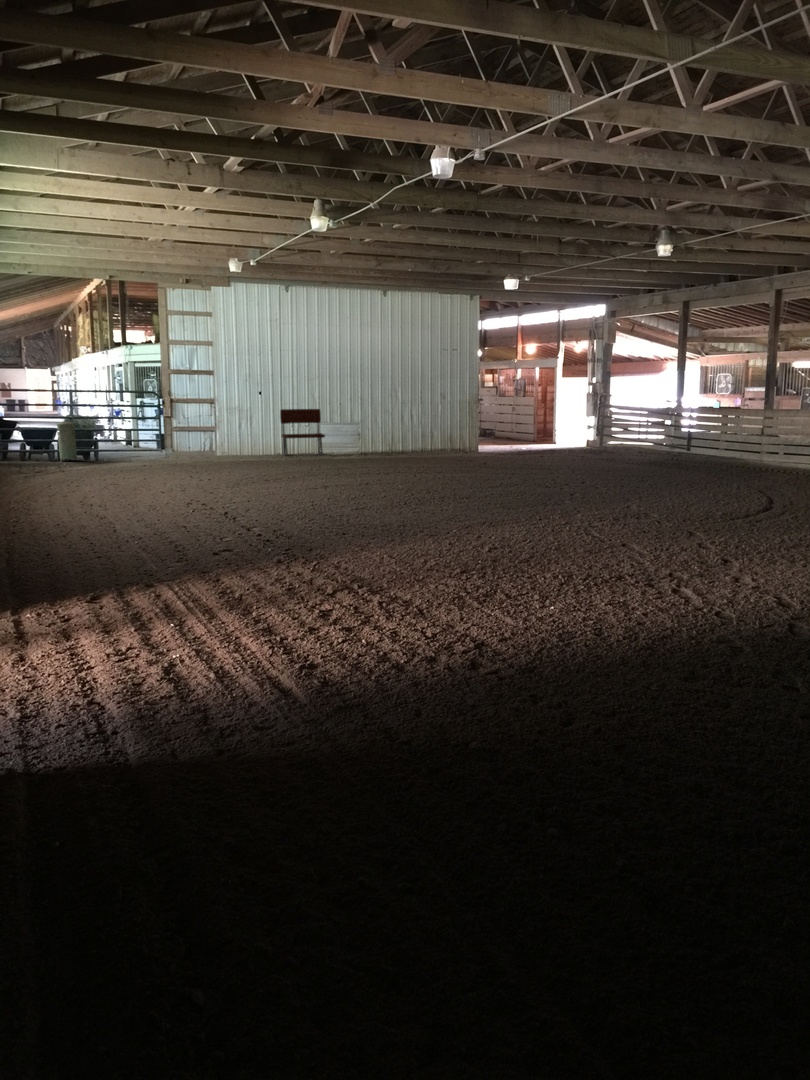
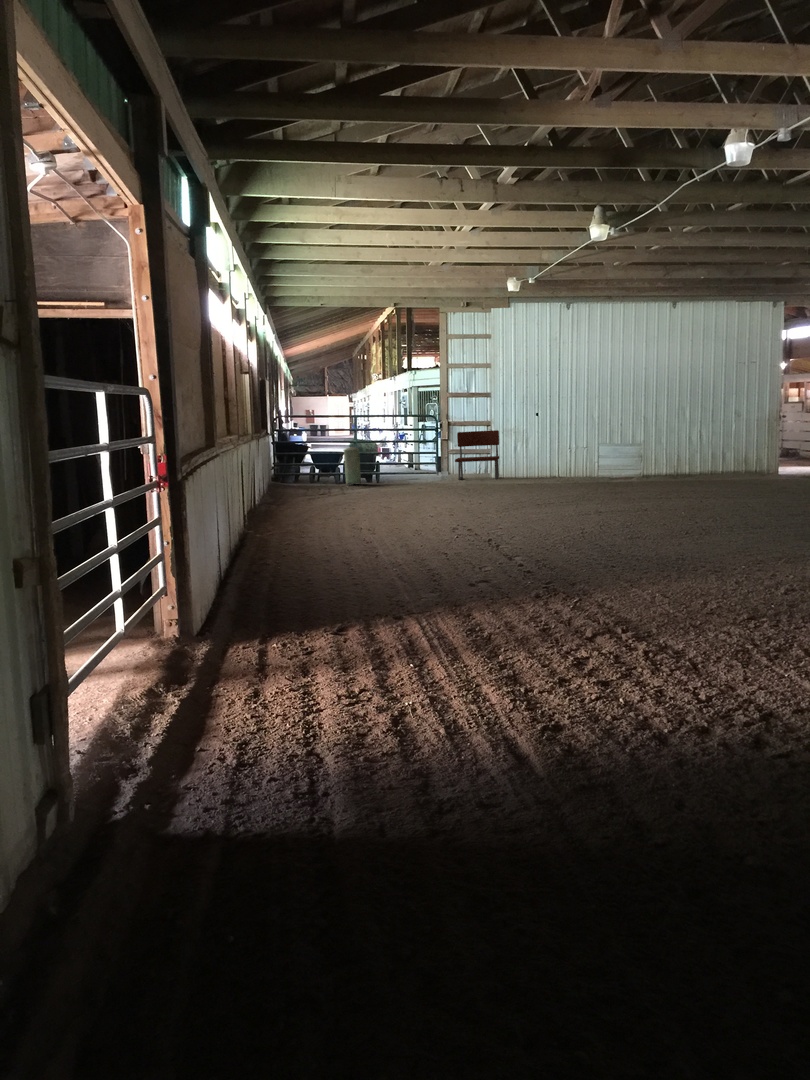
bench: present [280,409,325,456] -> present [455,430,499,480]

